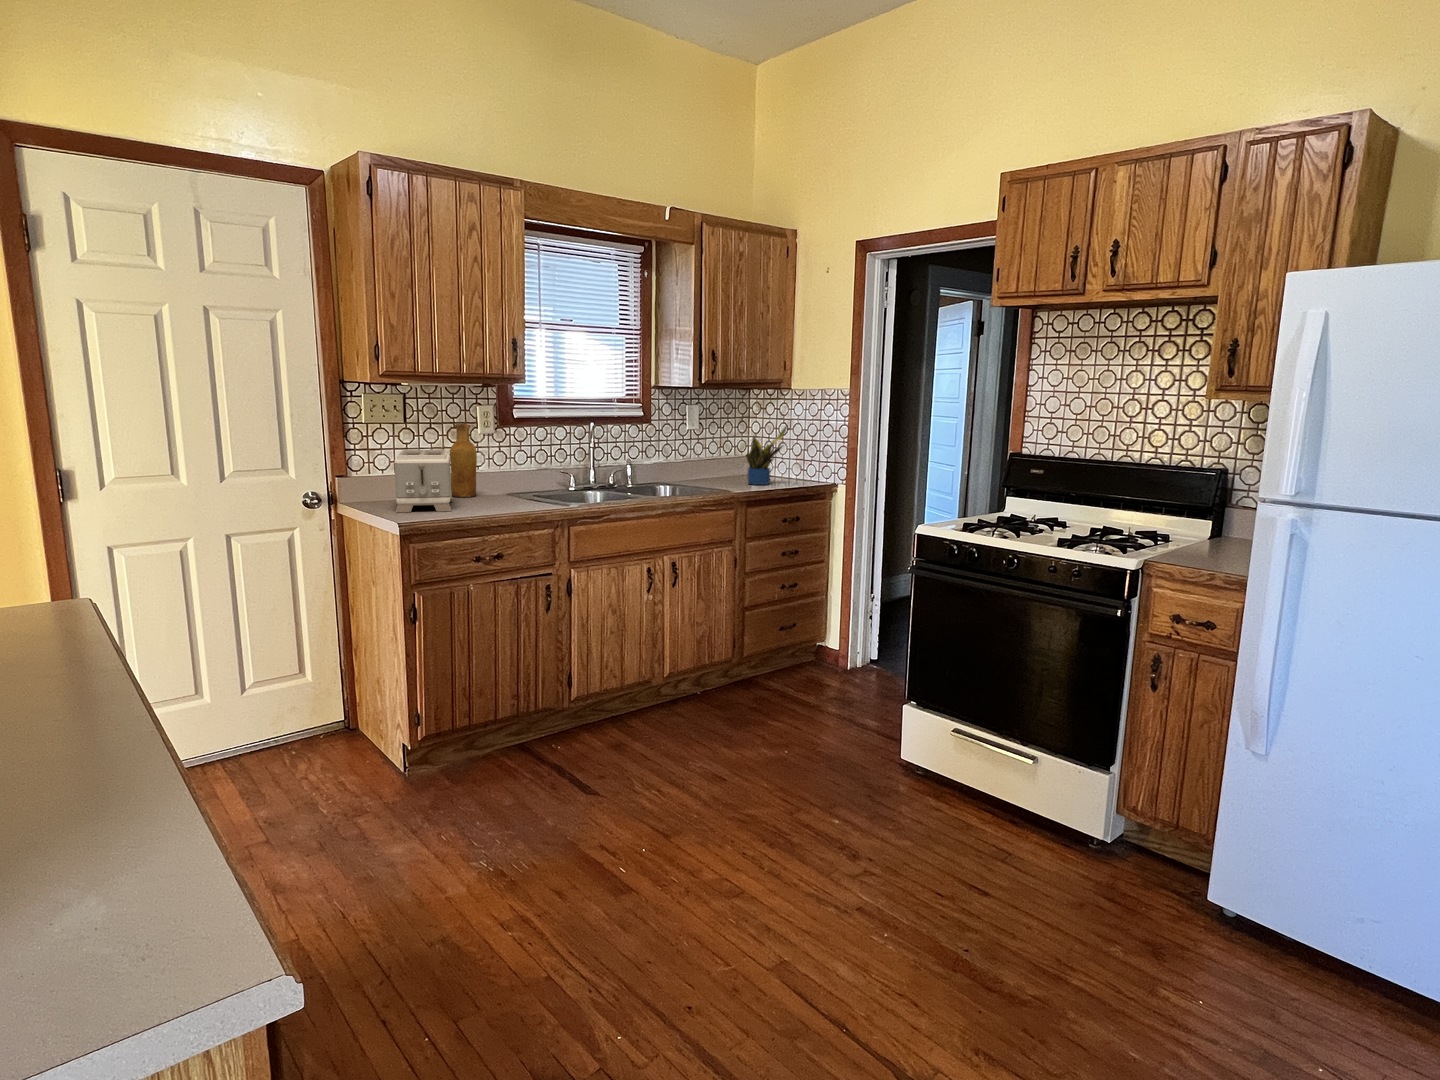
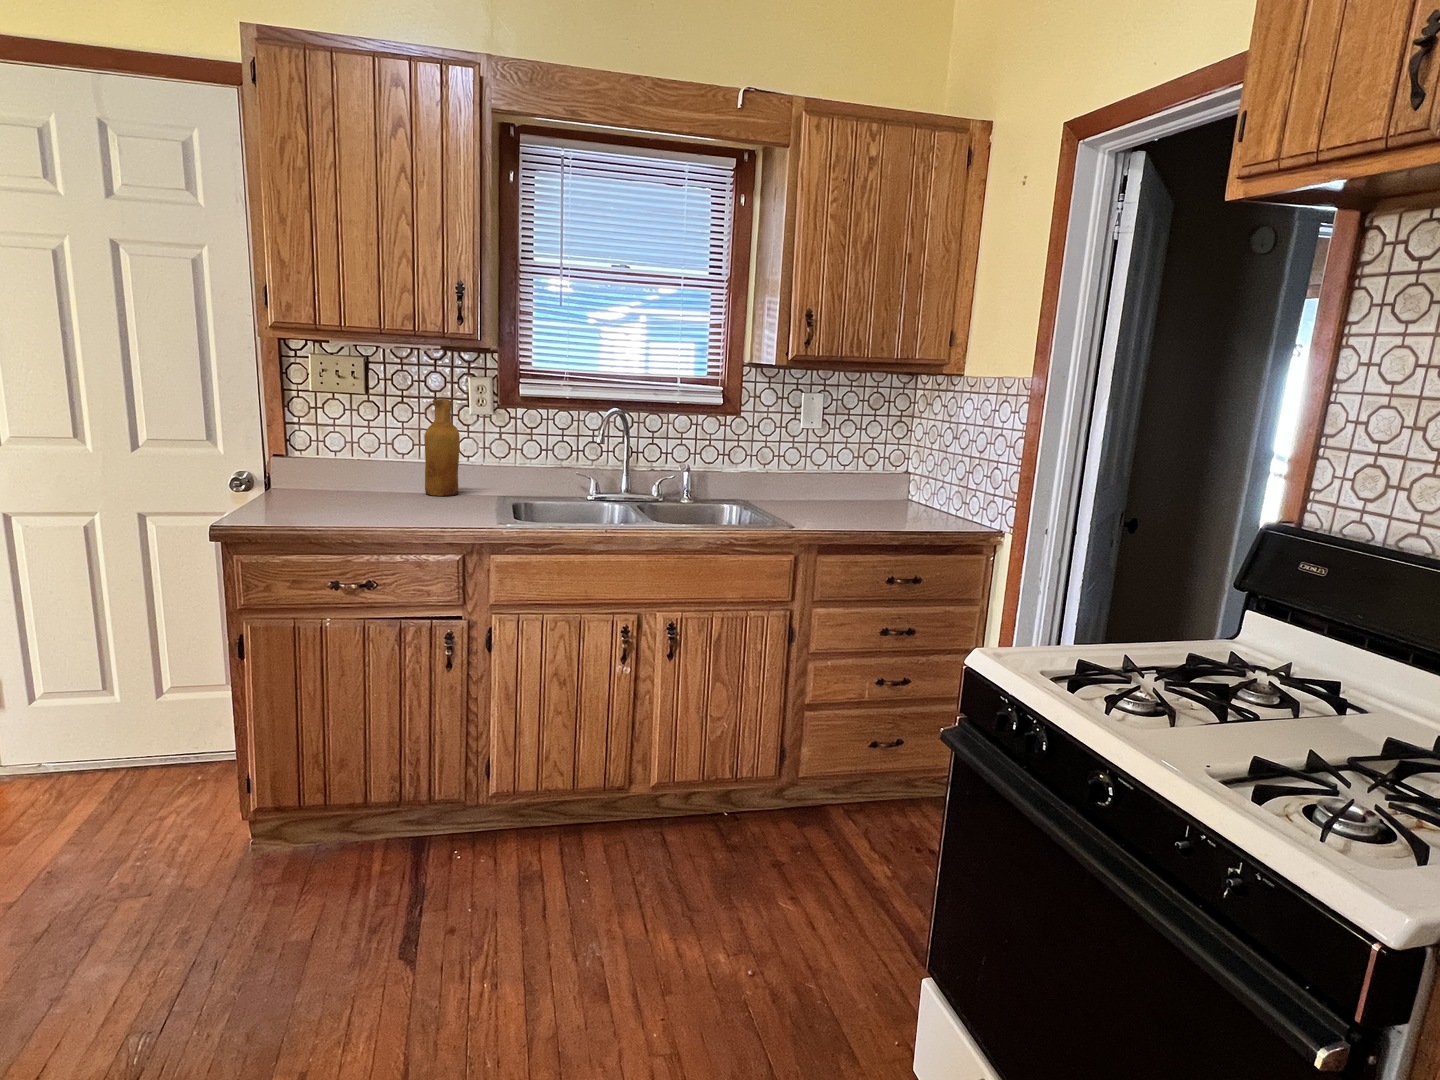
potted plant: present [746,426,787,485] -> none [866,429,932,520]
toaster: present [394,450,453,513] -> none [277,428,403,516]

